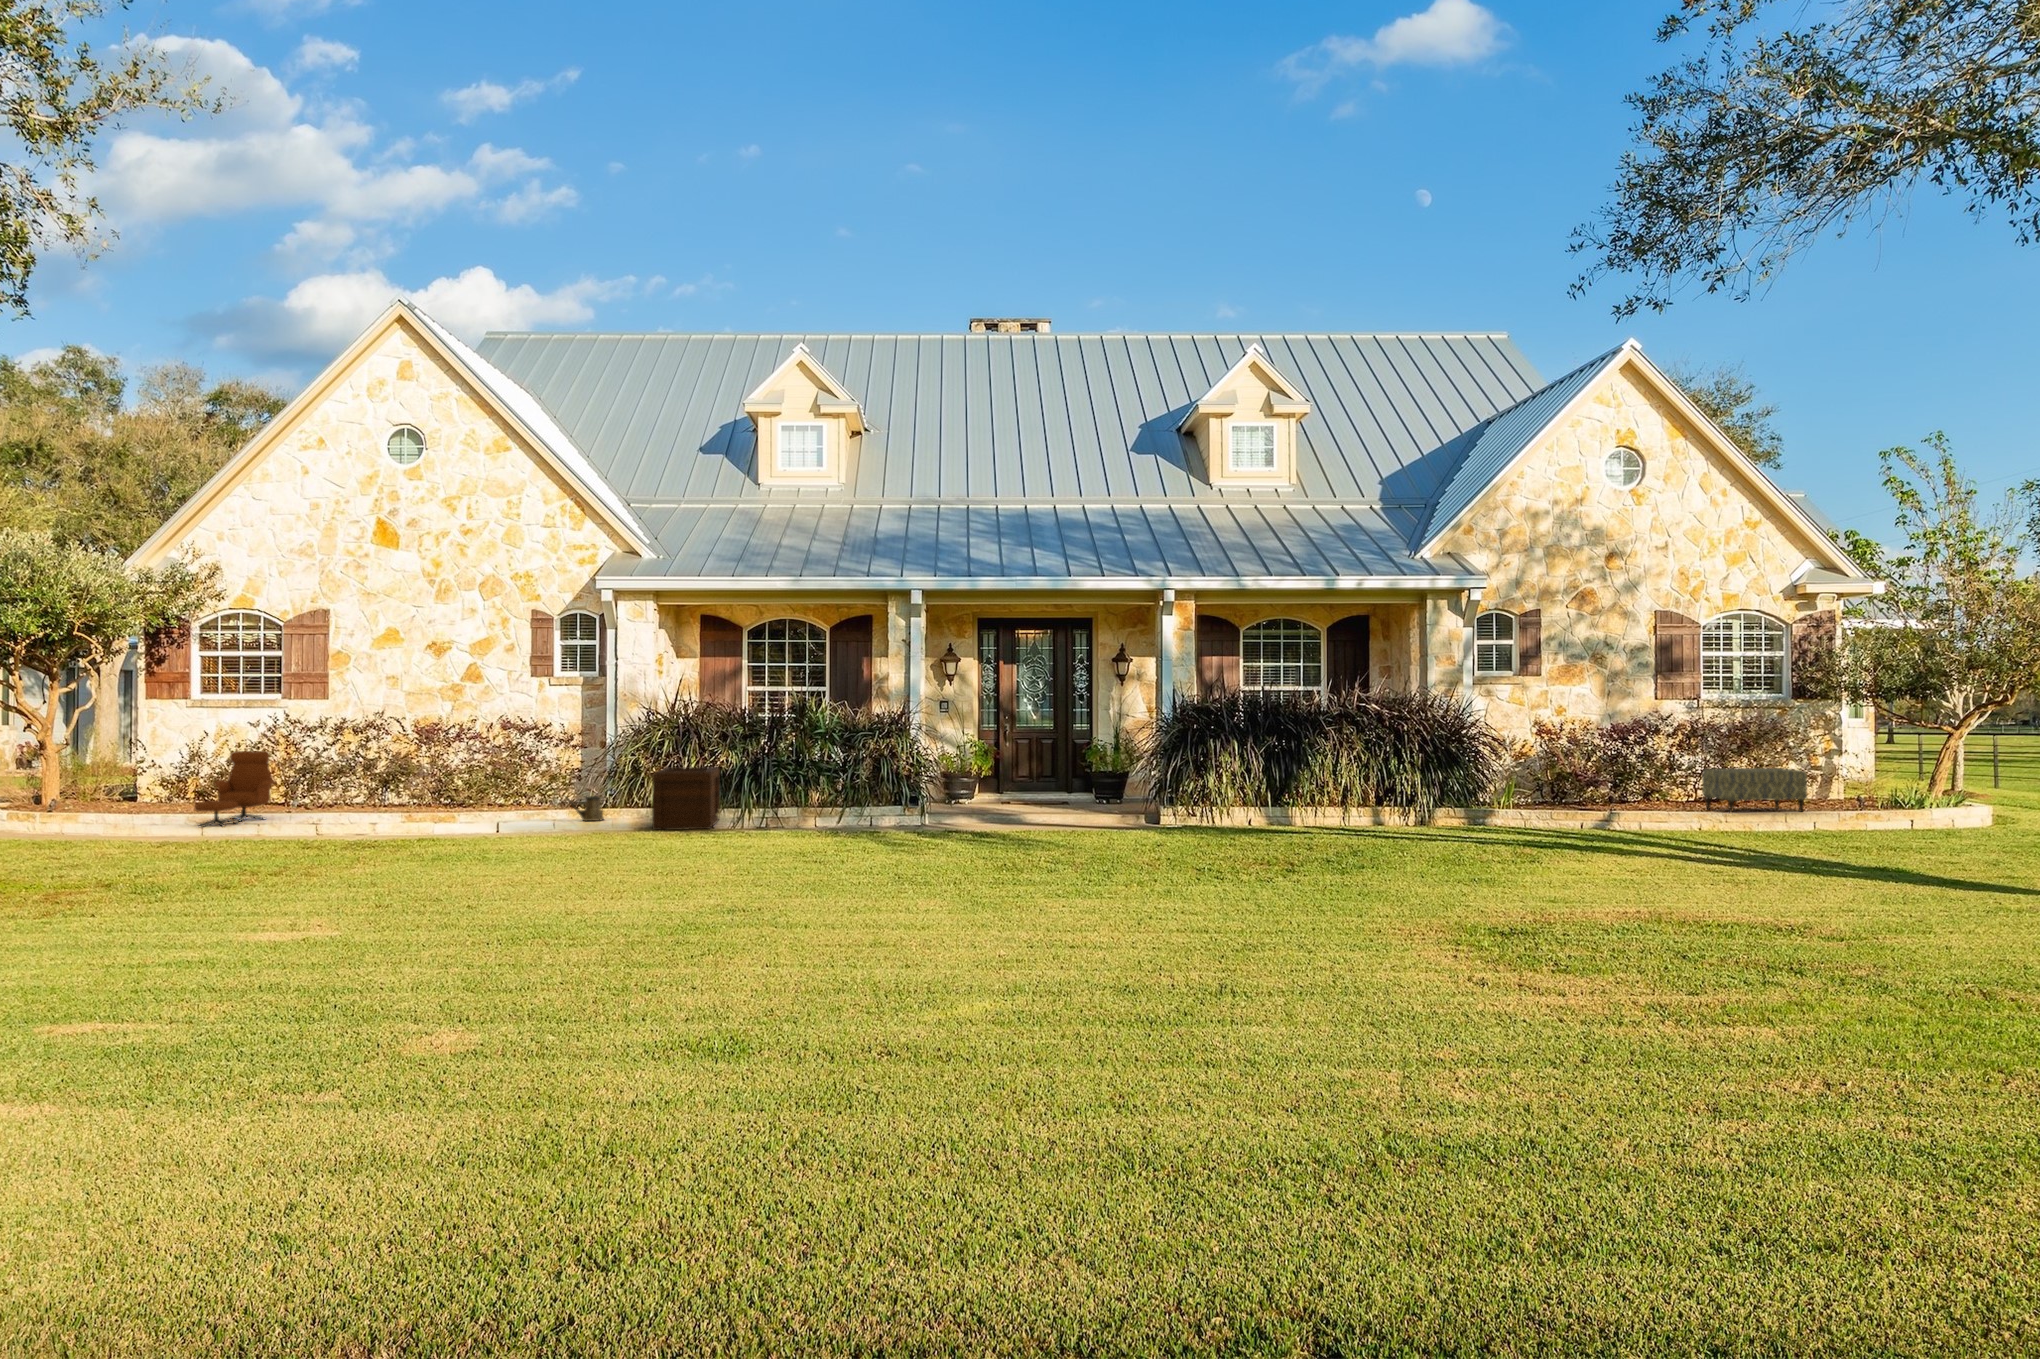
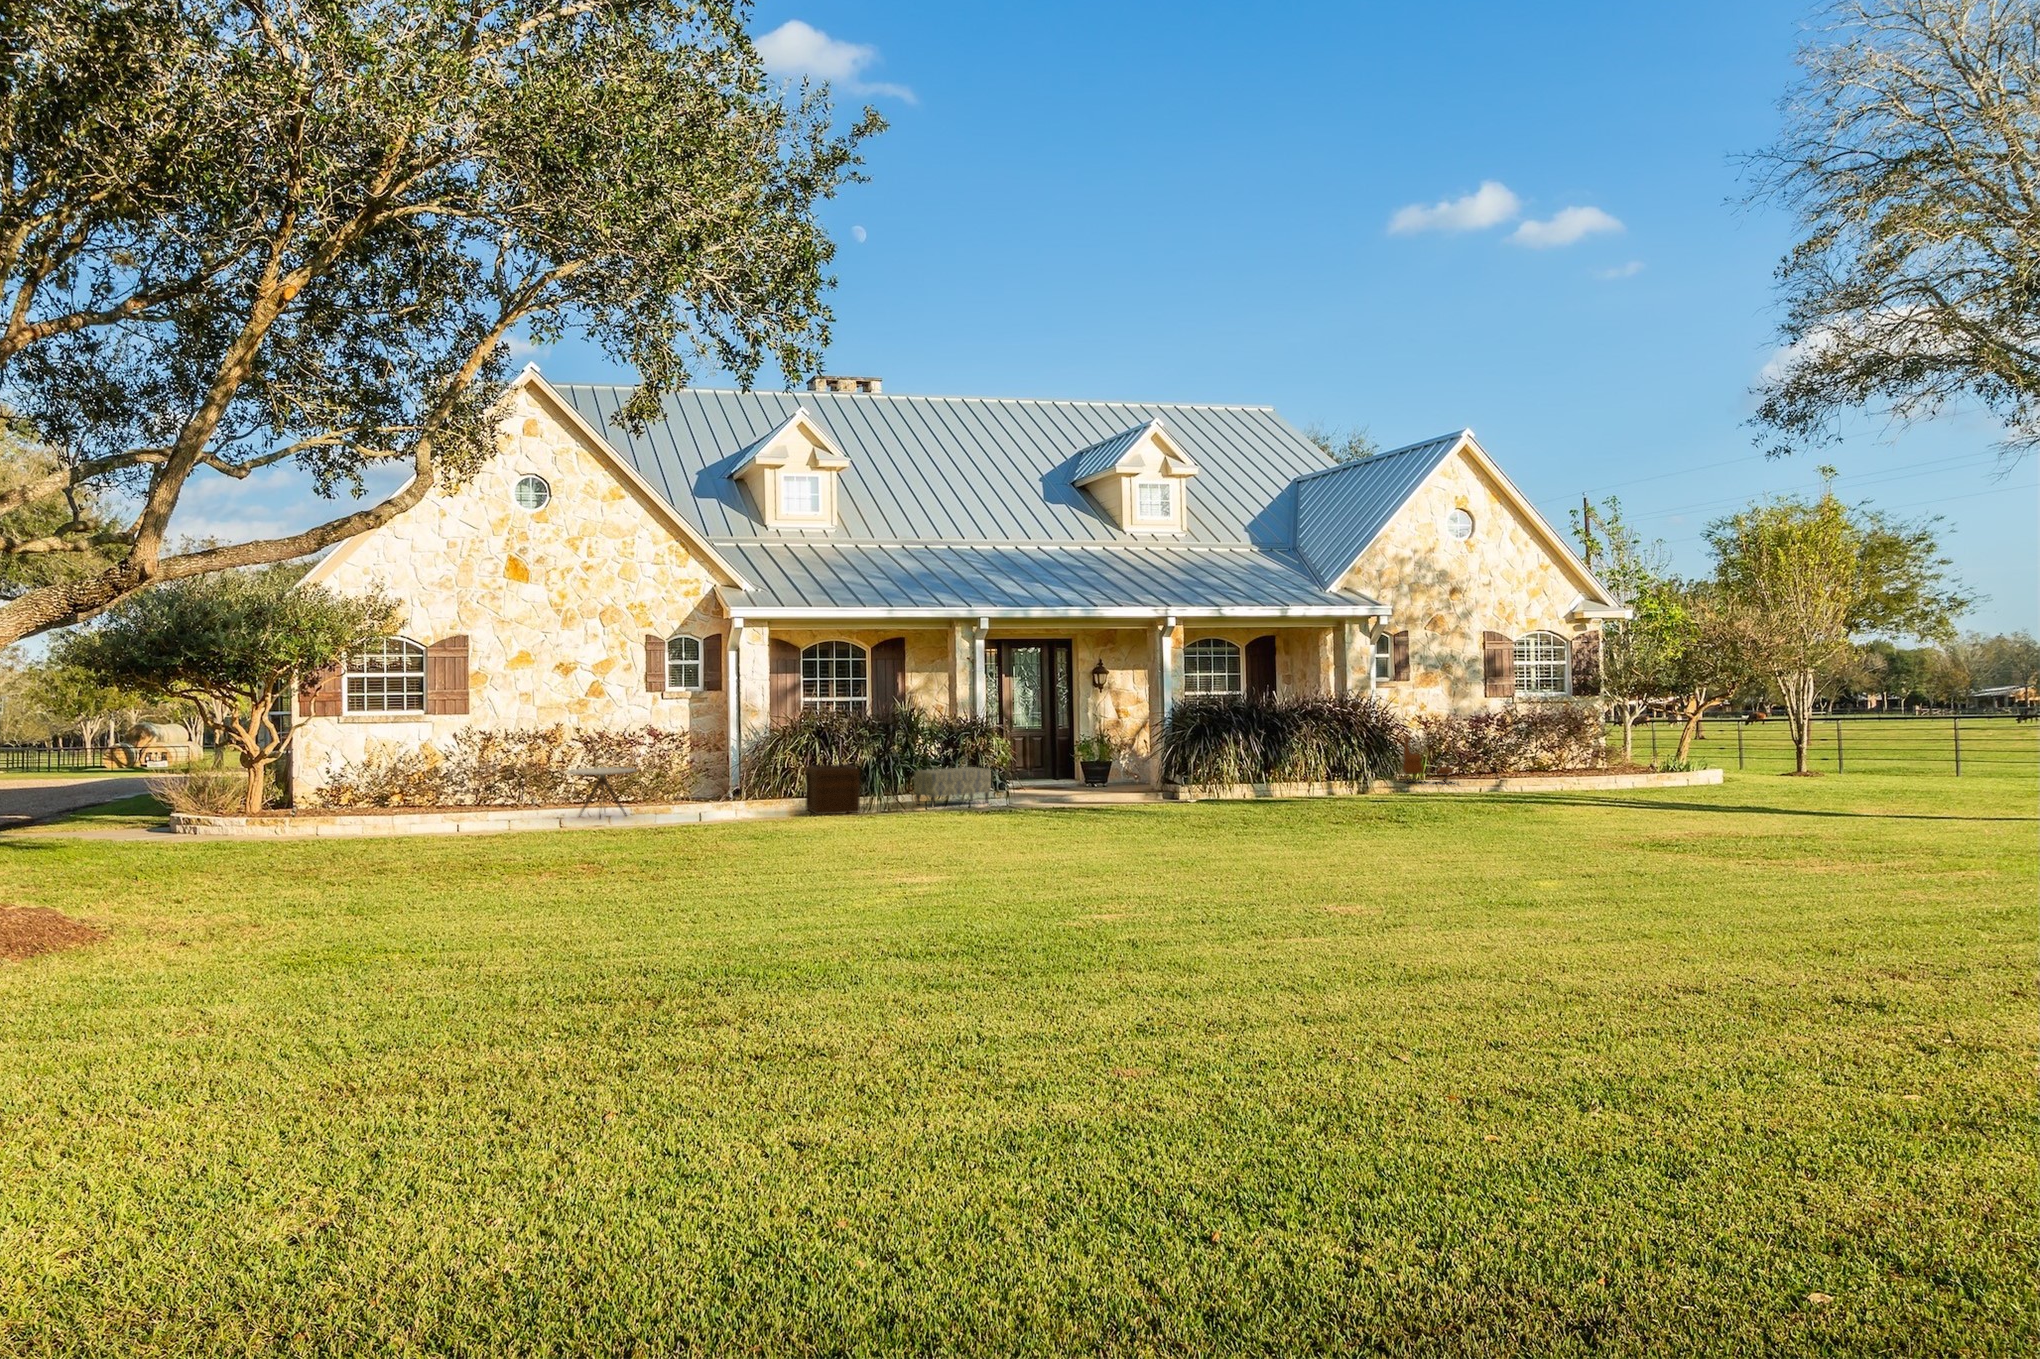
lounge chair: present [195,751,277,827] -> present [1403,735,1456,783]
round table: none [372,764,463,827] -> present [568,767,637,816]
bench: present [1702,768,1807,813] -> present [914,767,991,807]
watering can: present [566,796,608,821] -> none [721,790,752,811]

